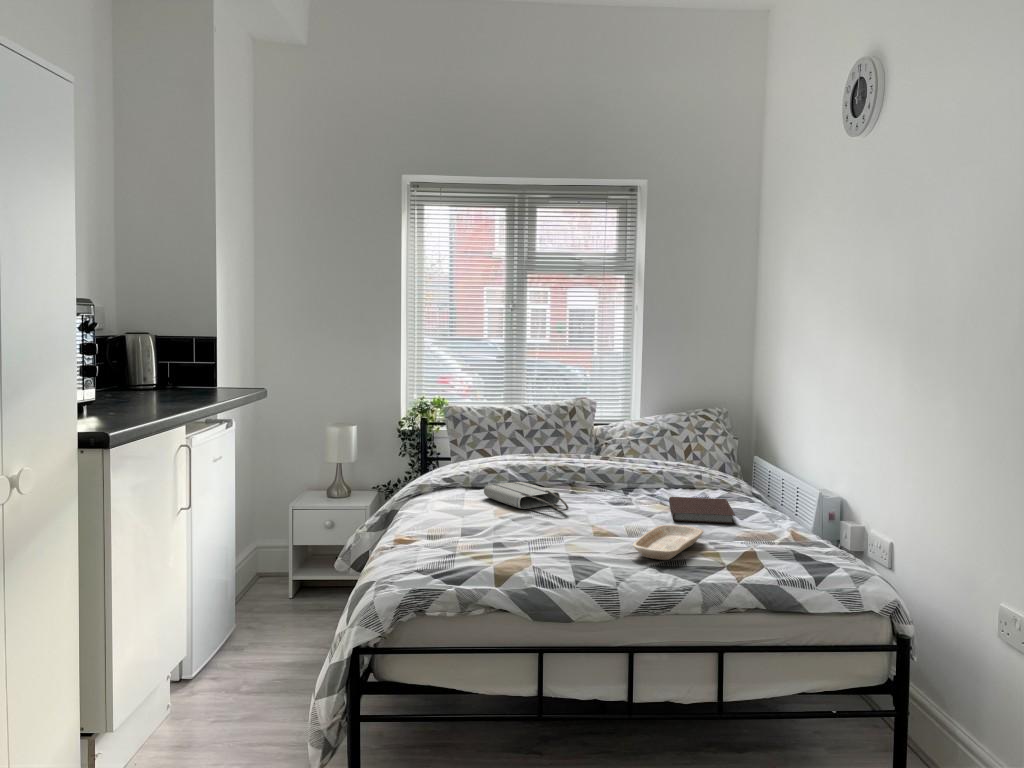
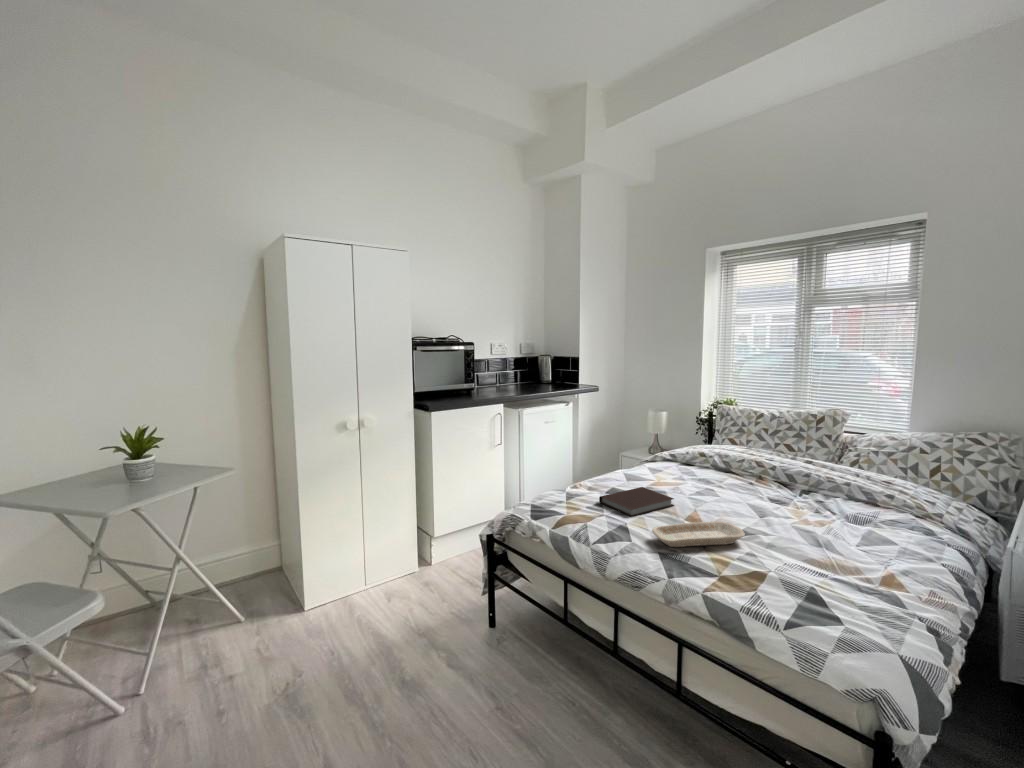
tote bag: present [484,482,569,512] -> none [675,465,717,494]
notebook: present [669,497,735,524] -> present [599,487,674,517]

